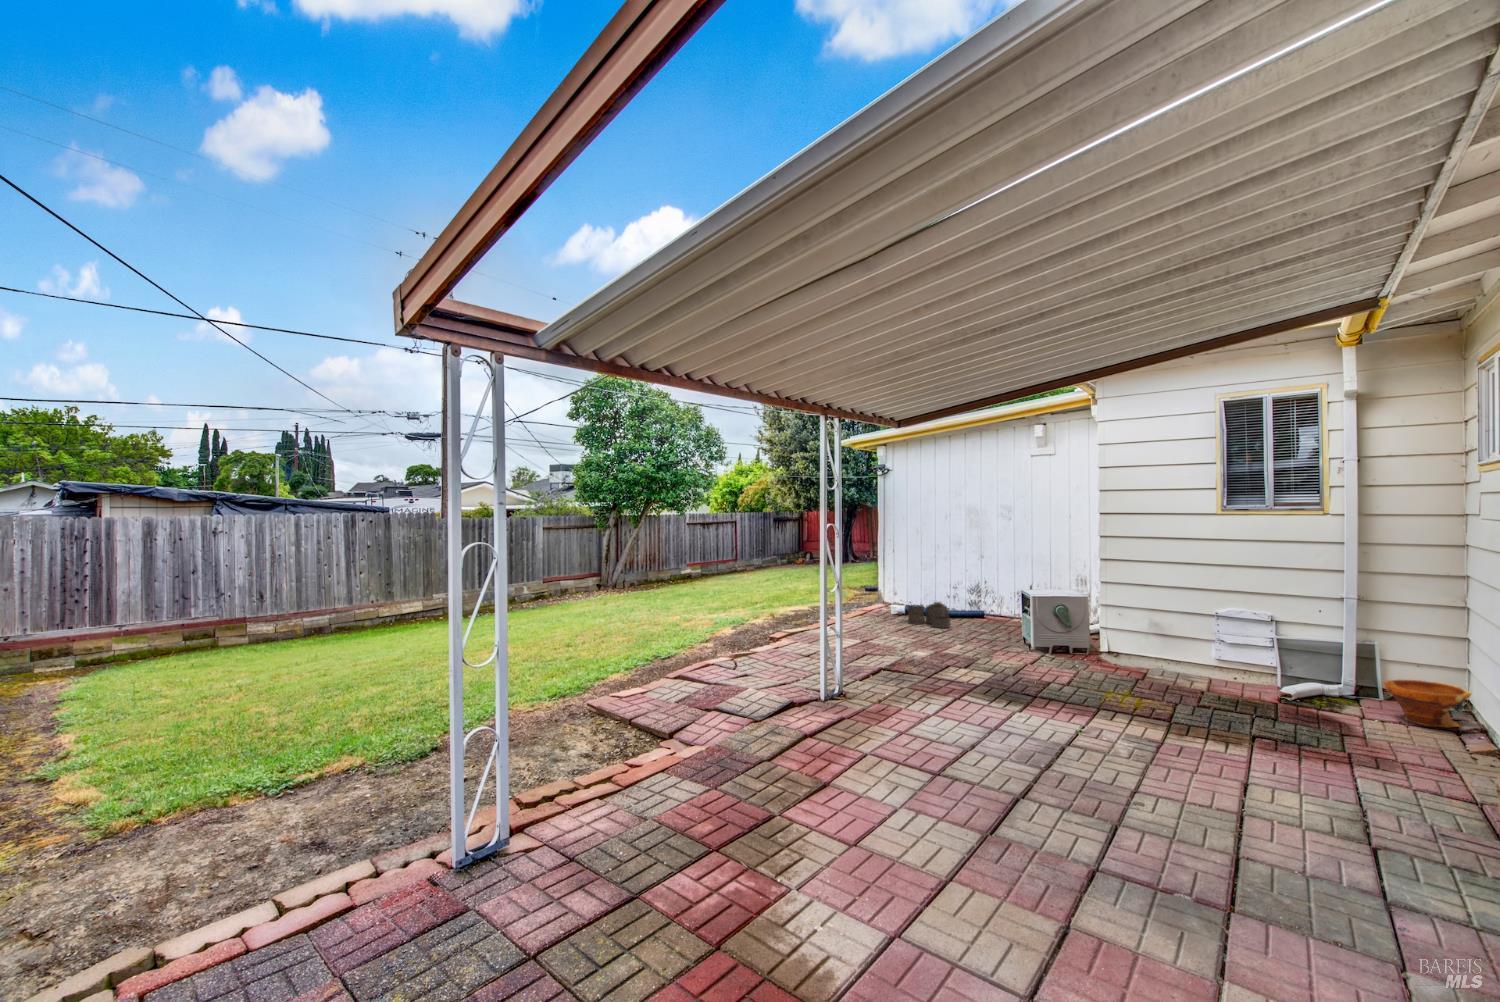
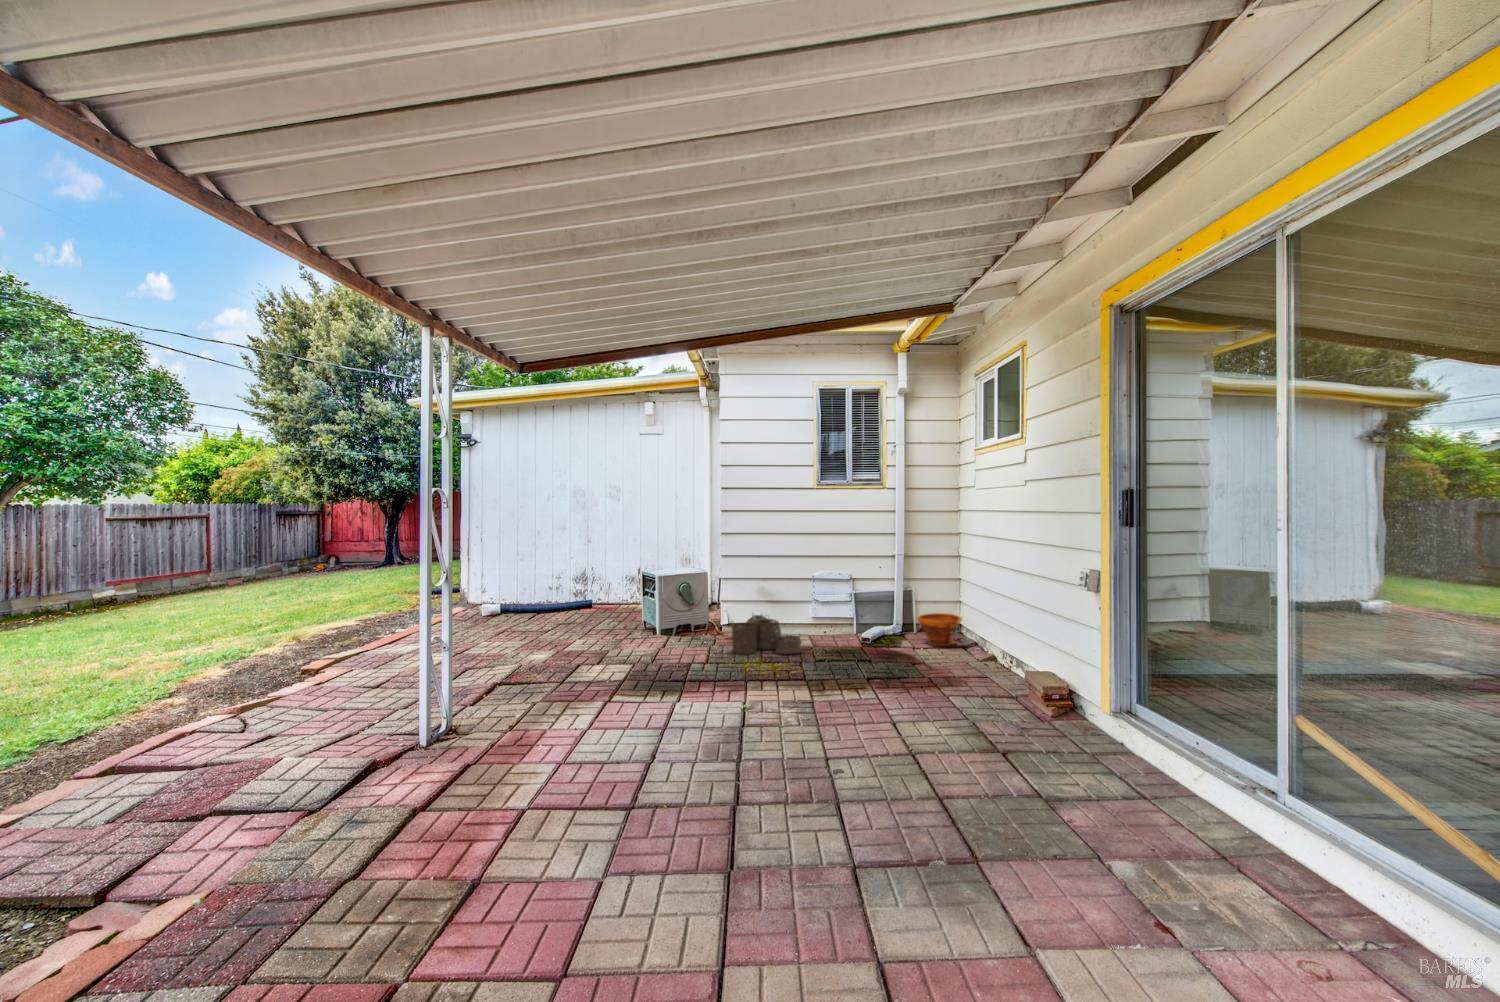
woven basket: present [908,602,950,628] -> present [732,615,801,654]

